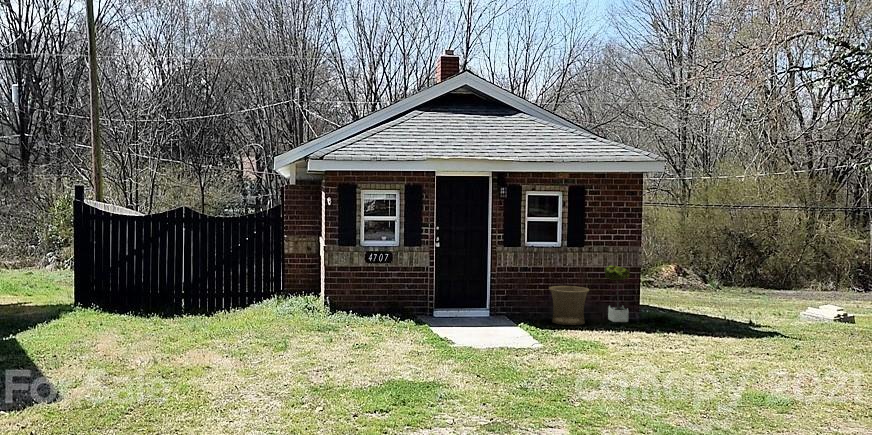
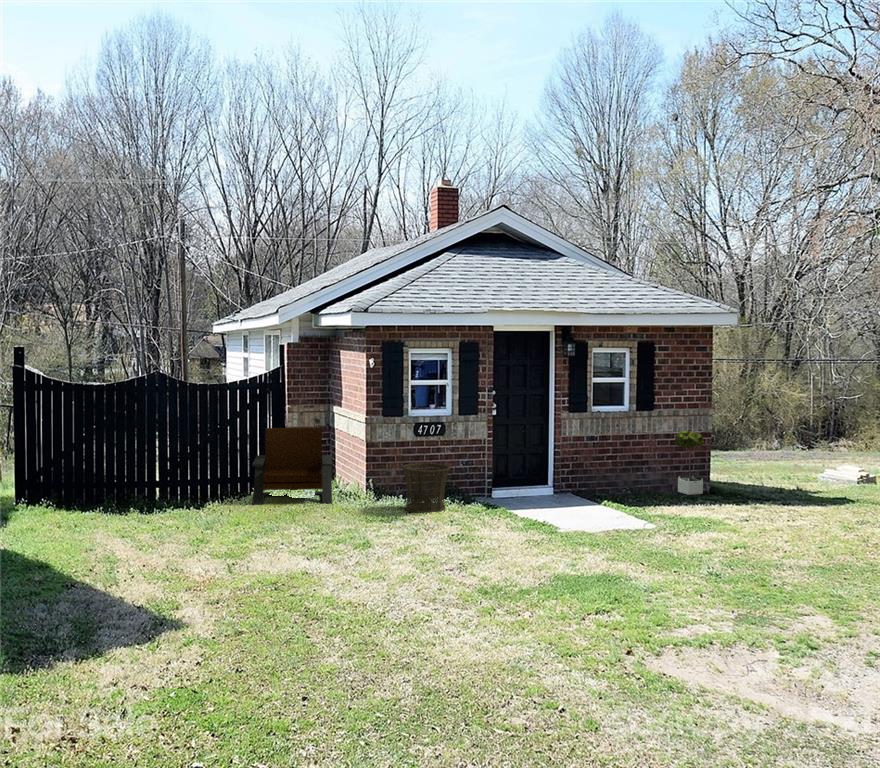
lounge chair: none [242,253,316,315] -> present [252,428,333,505]
basket: present [549,286,589,325] -> present [401,463,451,513]

